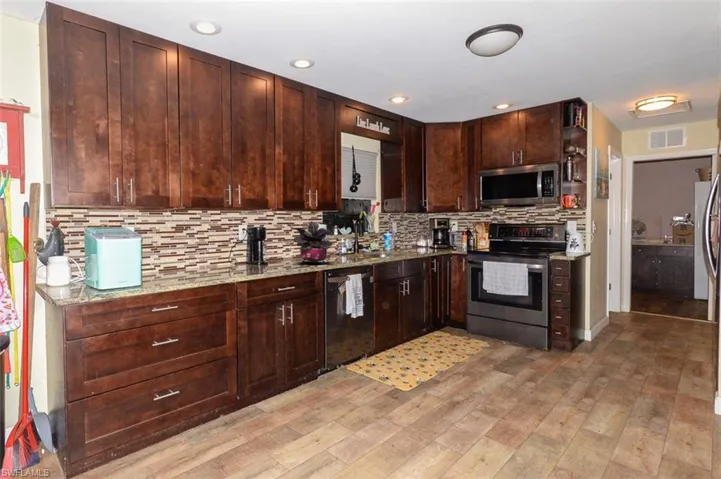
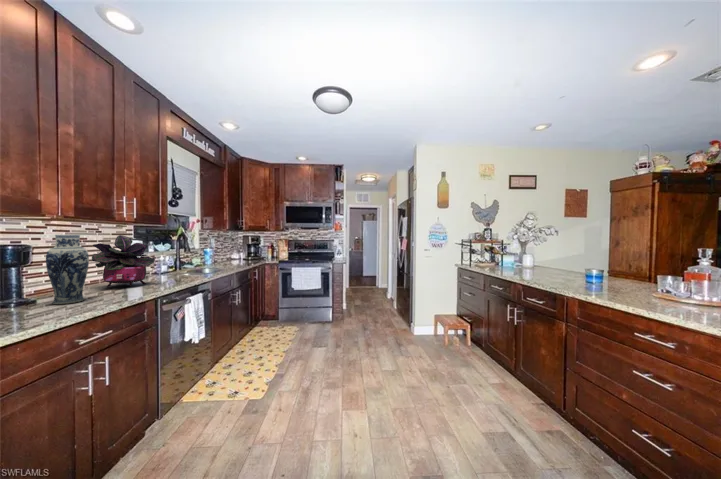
vase: none [270,223,290,271] -> present [46,235,89,304]

